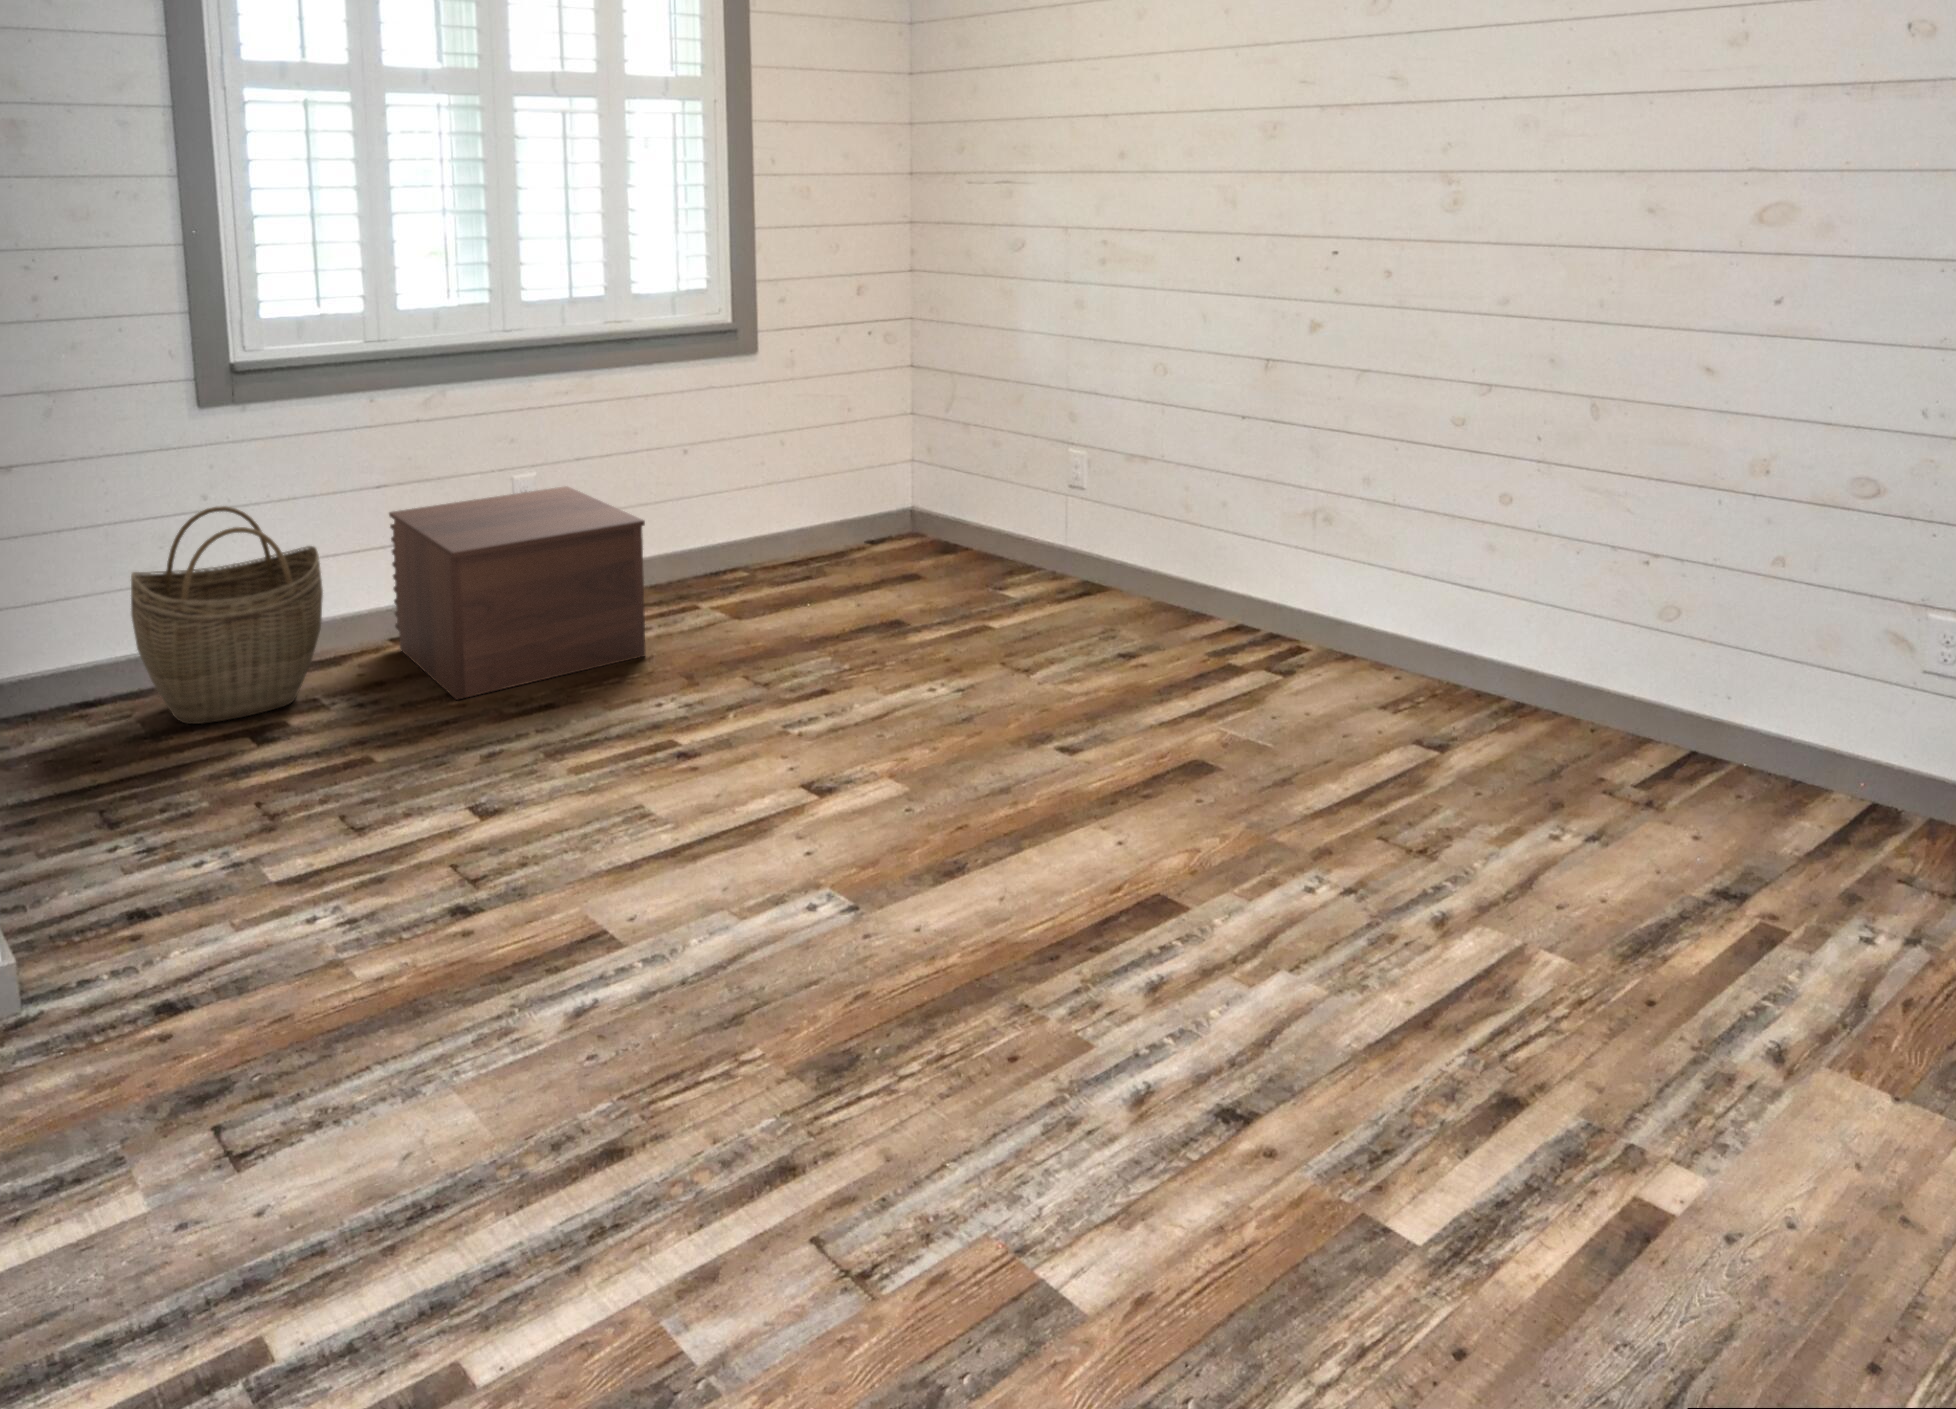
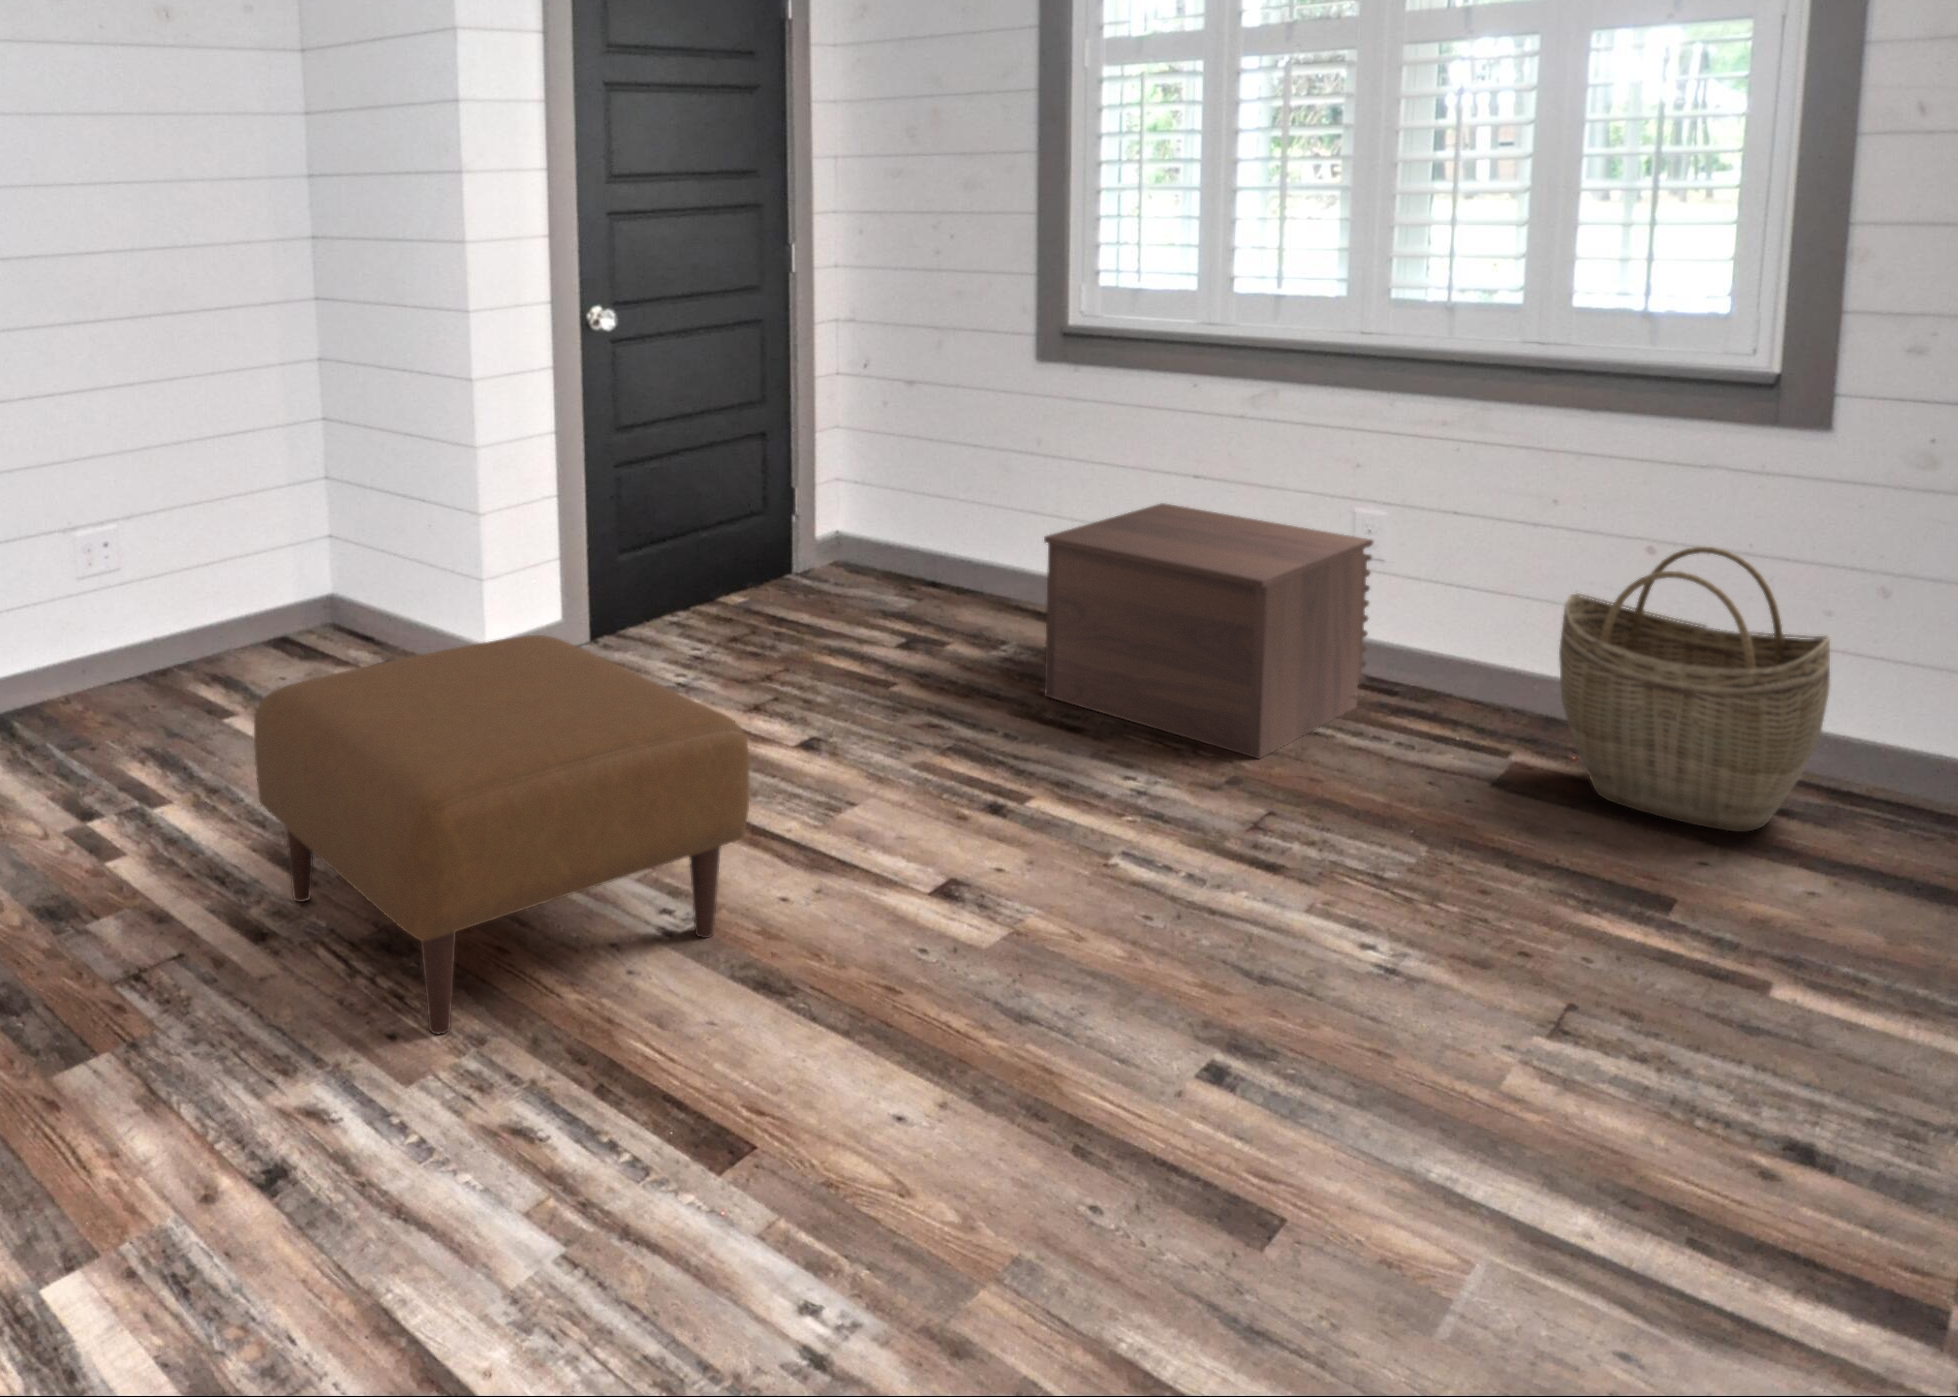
woven basket: present [131,506,323,724] -> present [1559,547,1830,832]
ottoman: none [540,696,1046,1156] -> present [254,635,750,1034]

